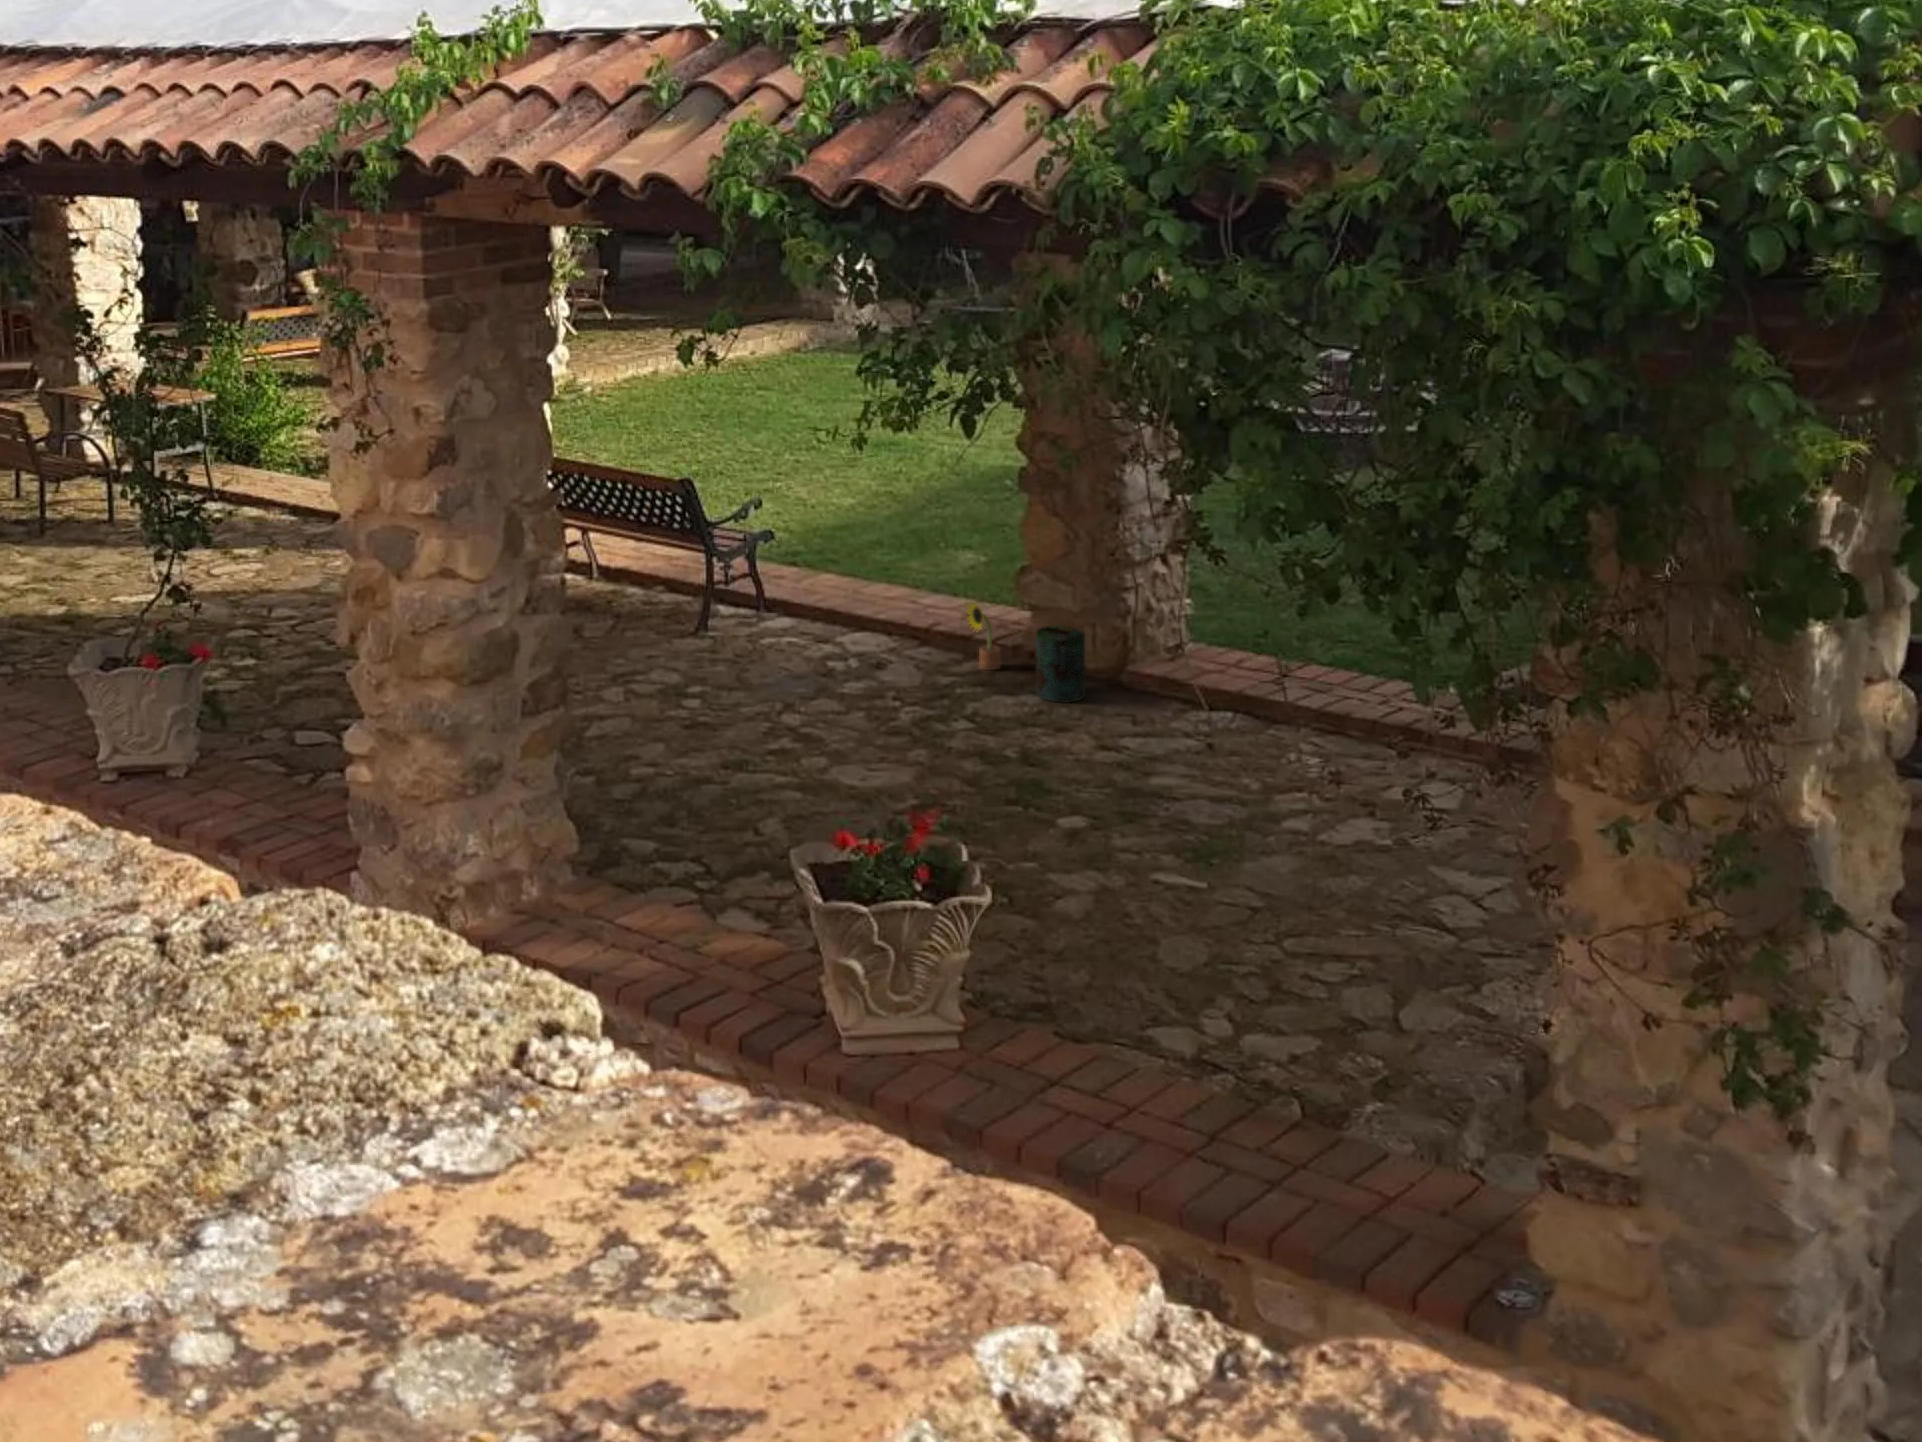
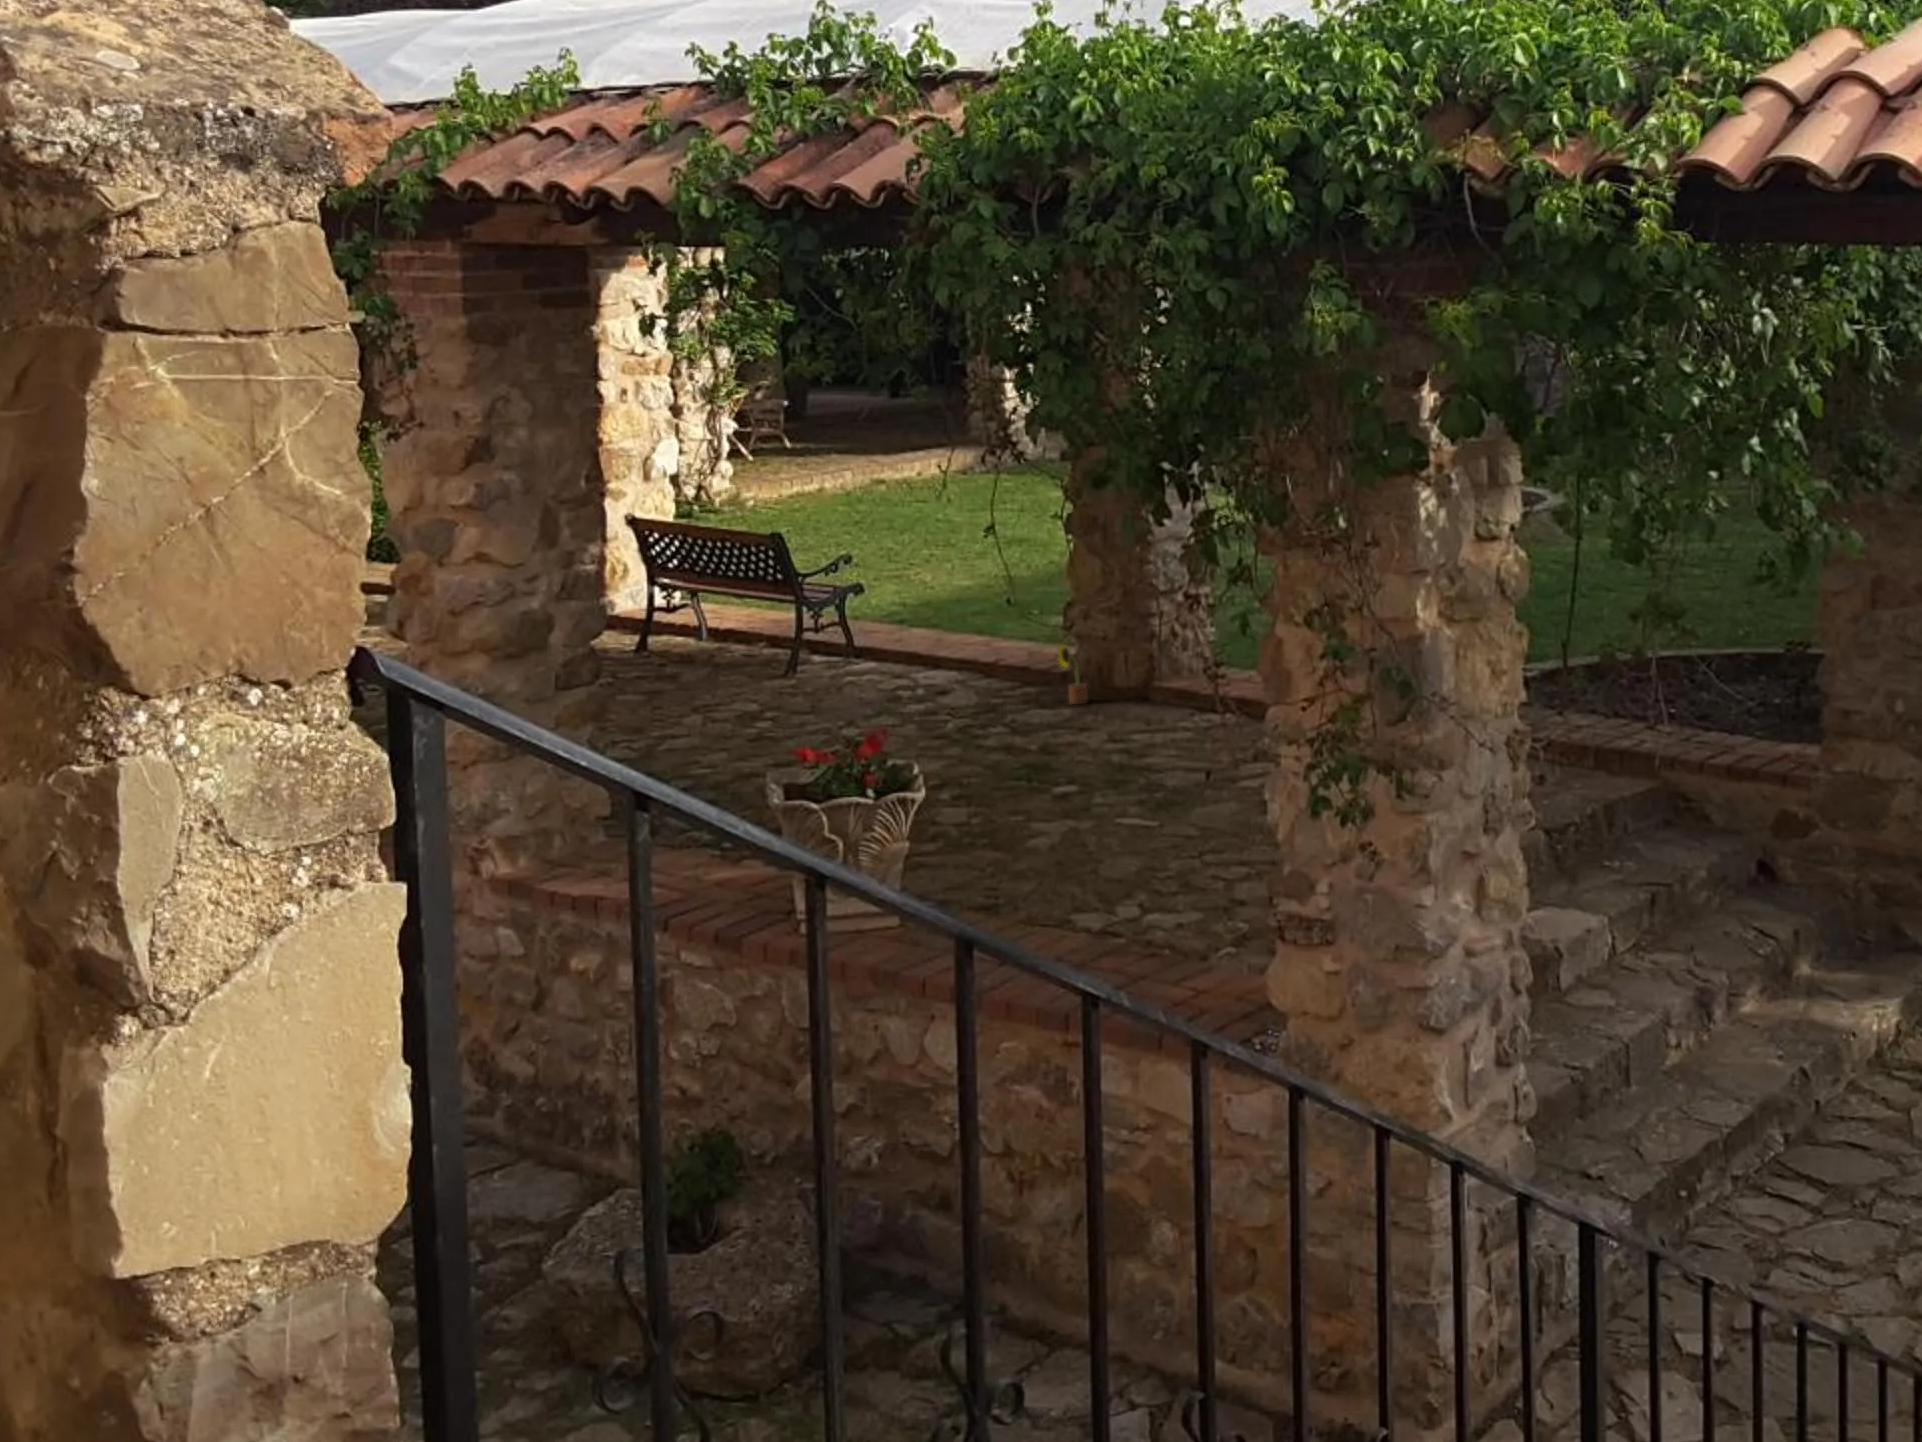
watering can: present [1036,625,1085,702] -> none [1110,641,1154,724]

